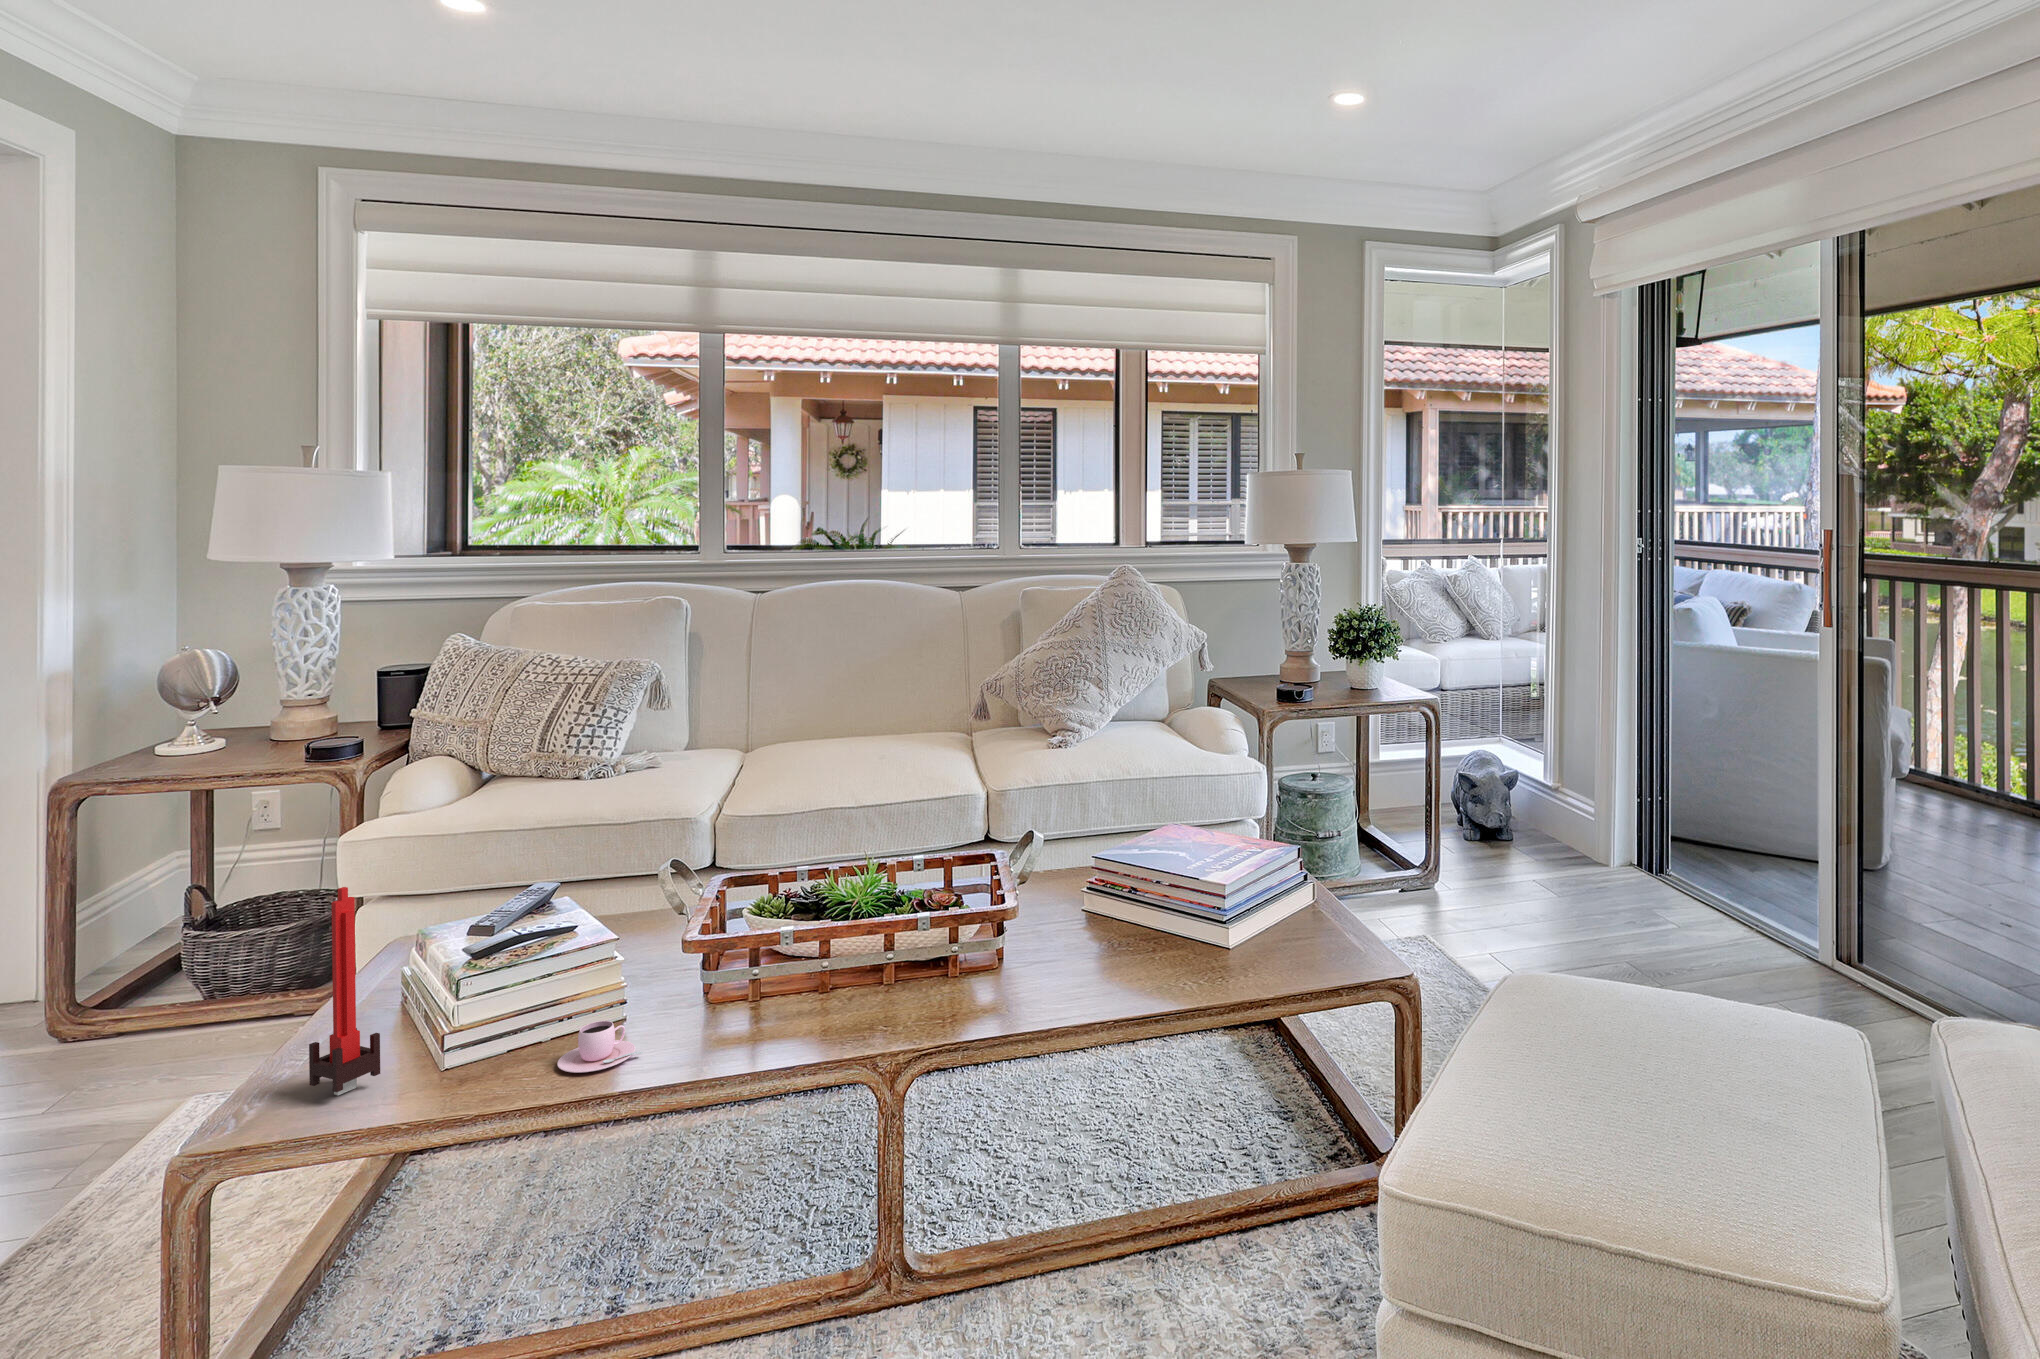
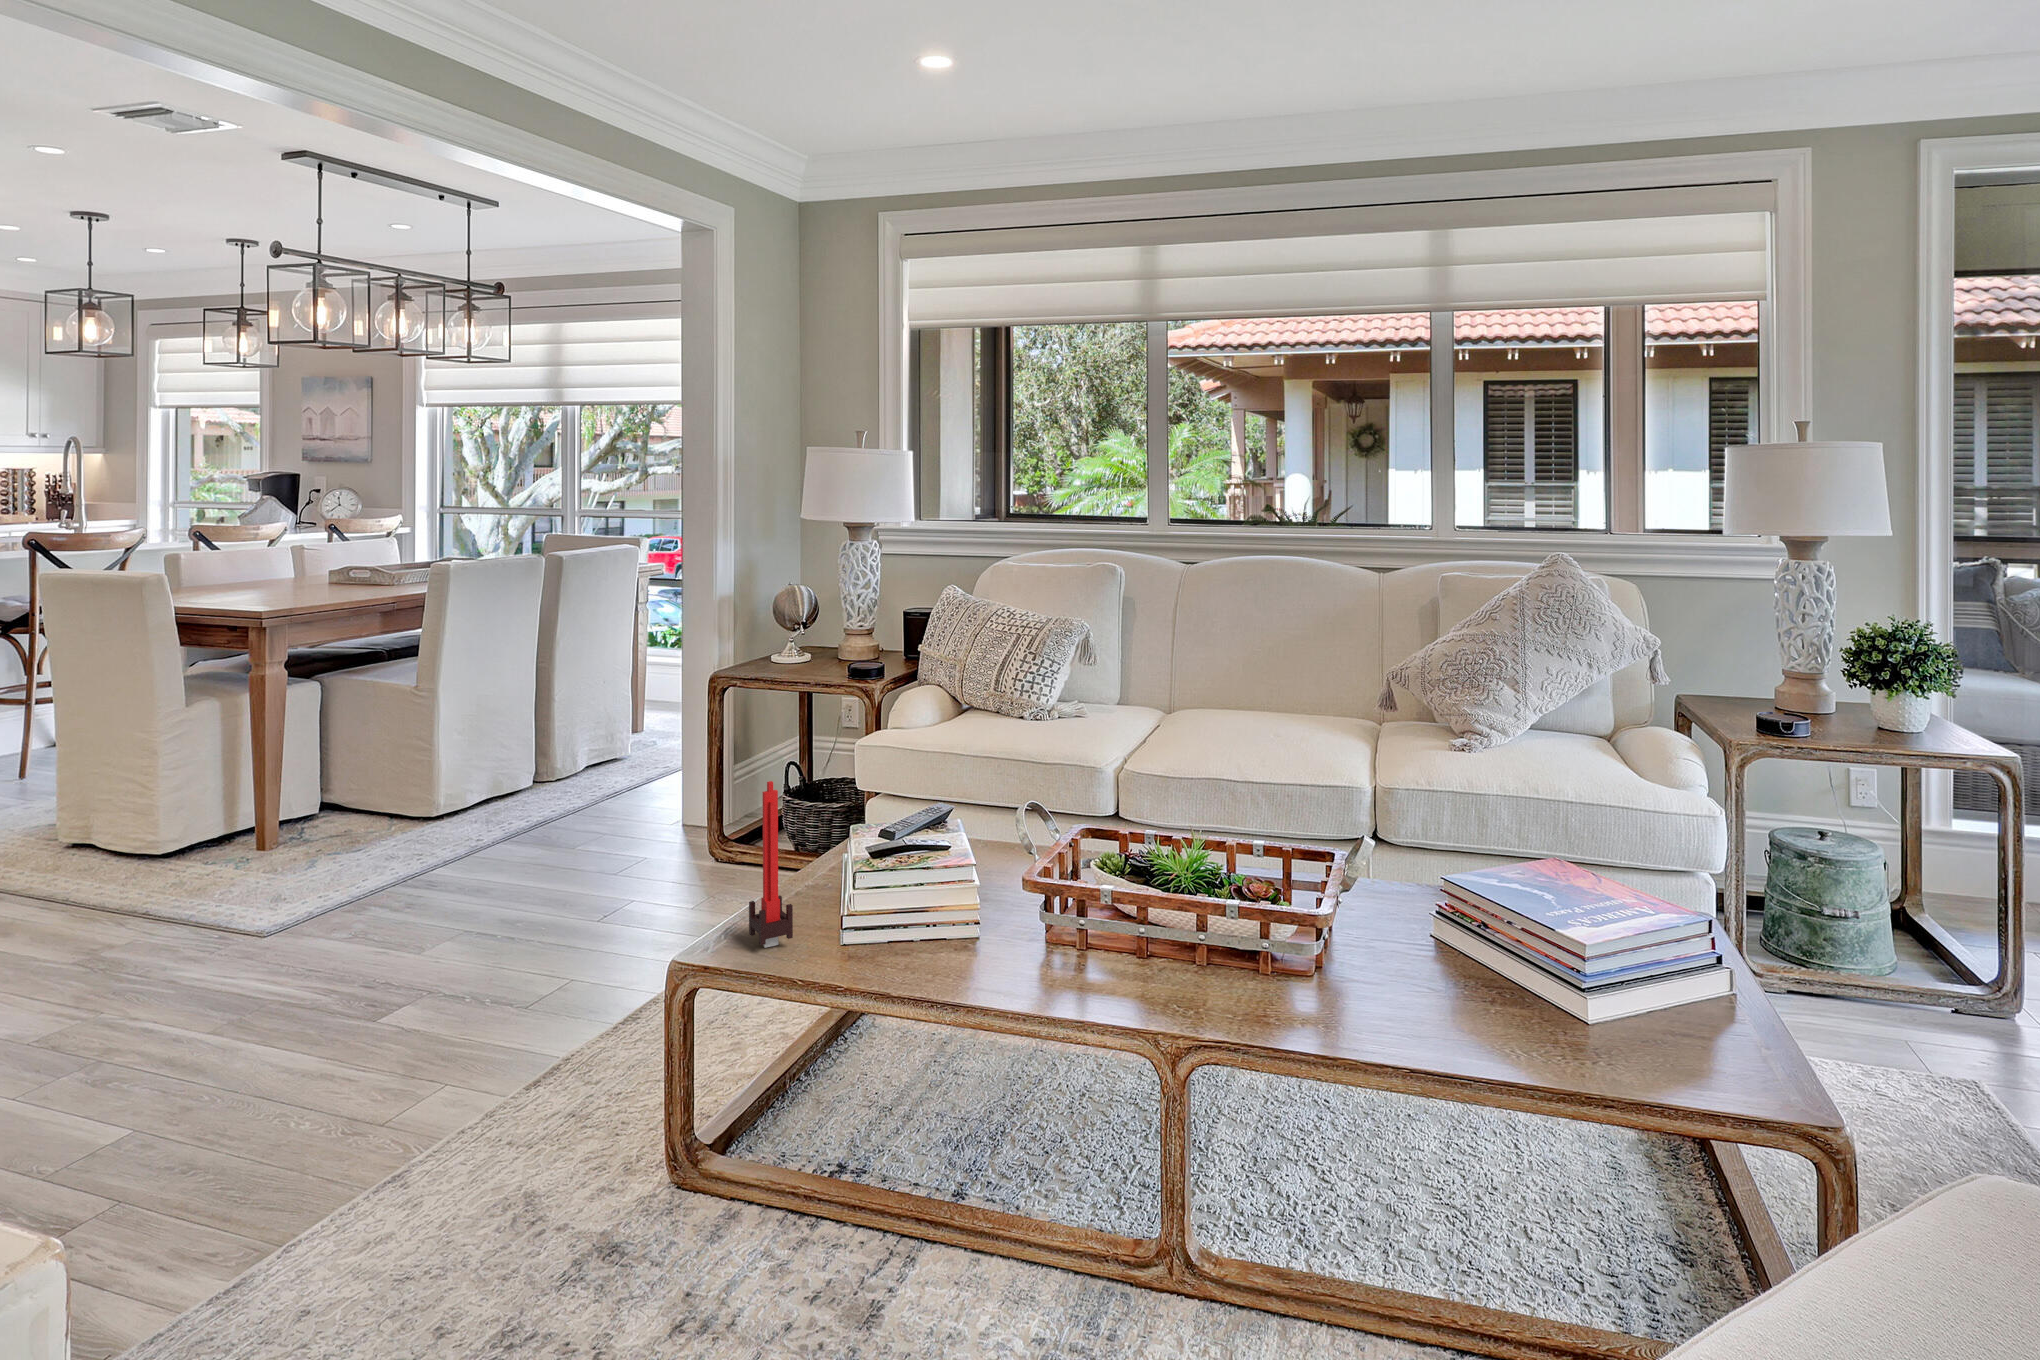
teacup: present [557,1021,643,1073] -> none [909,897,974,980]

